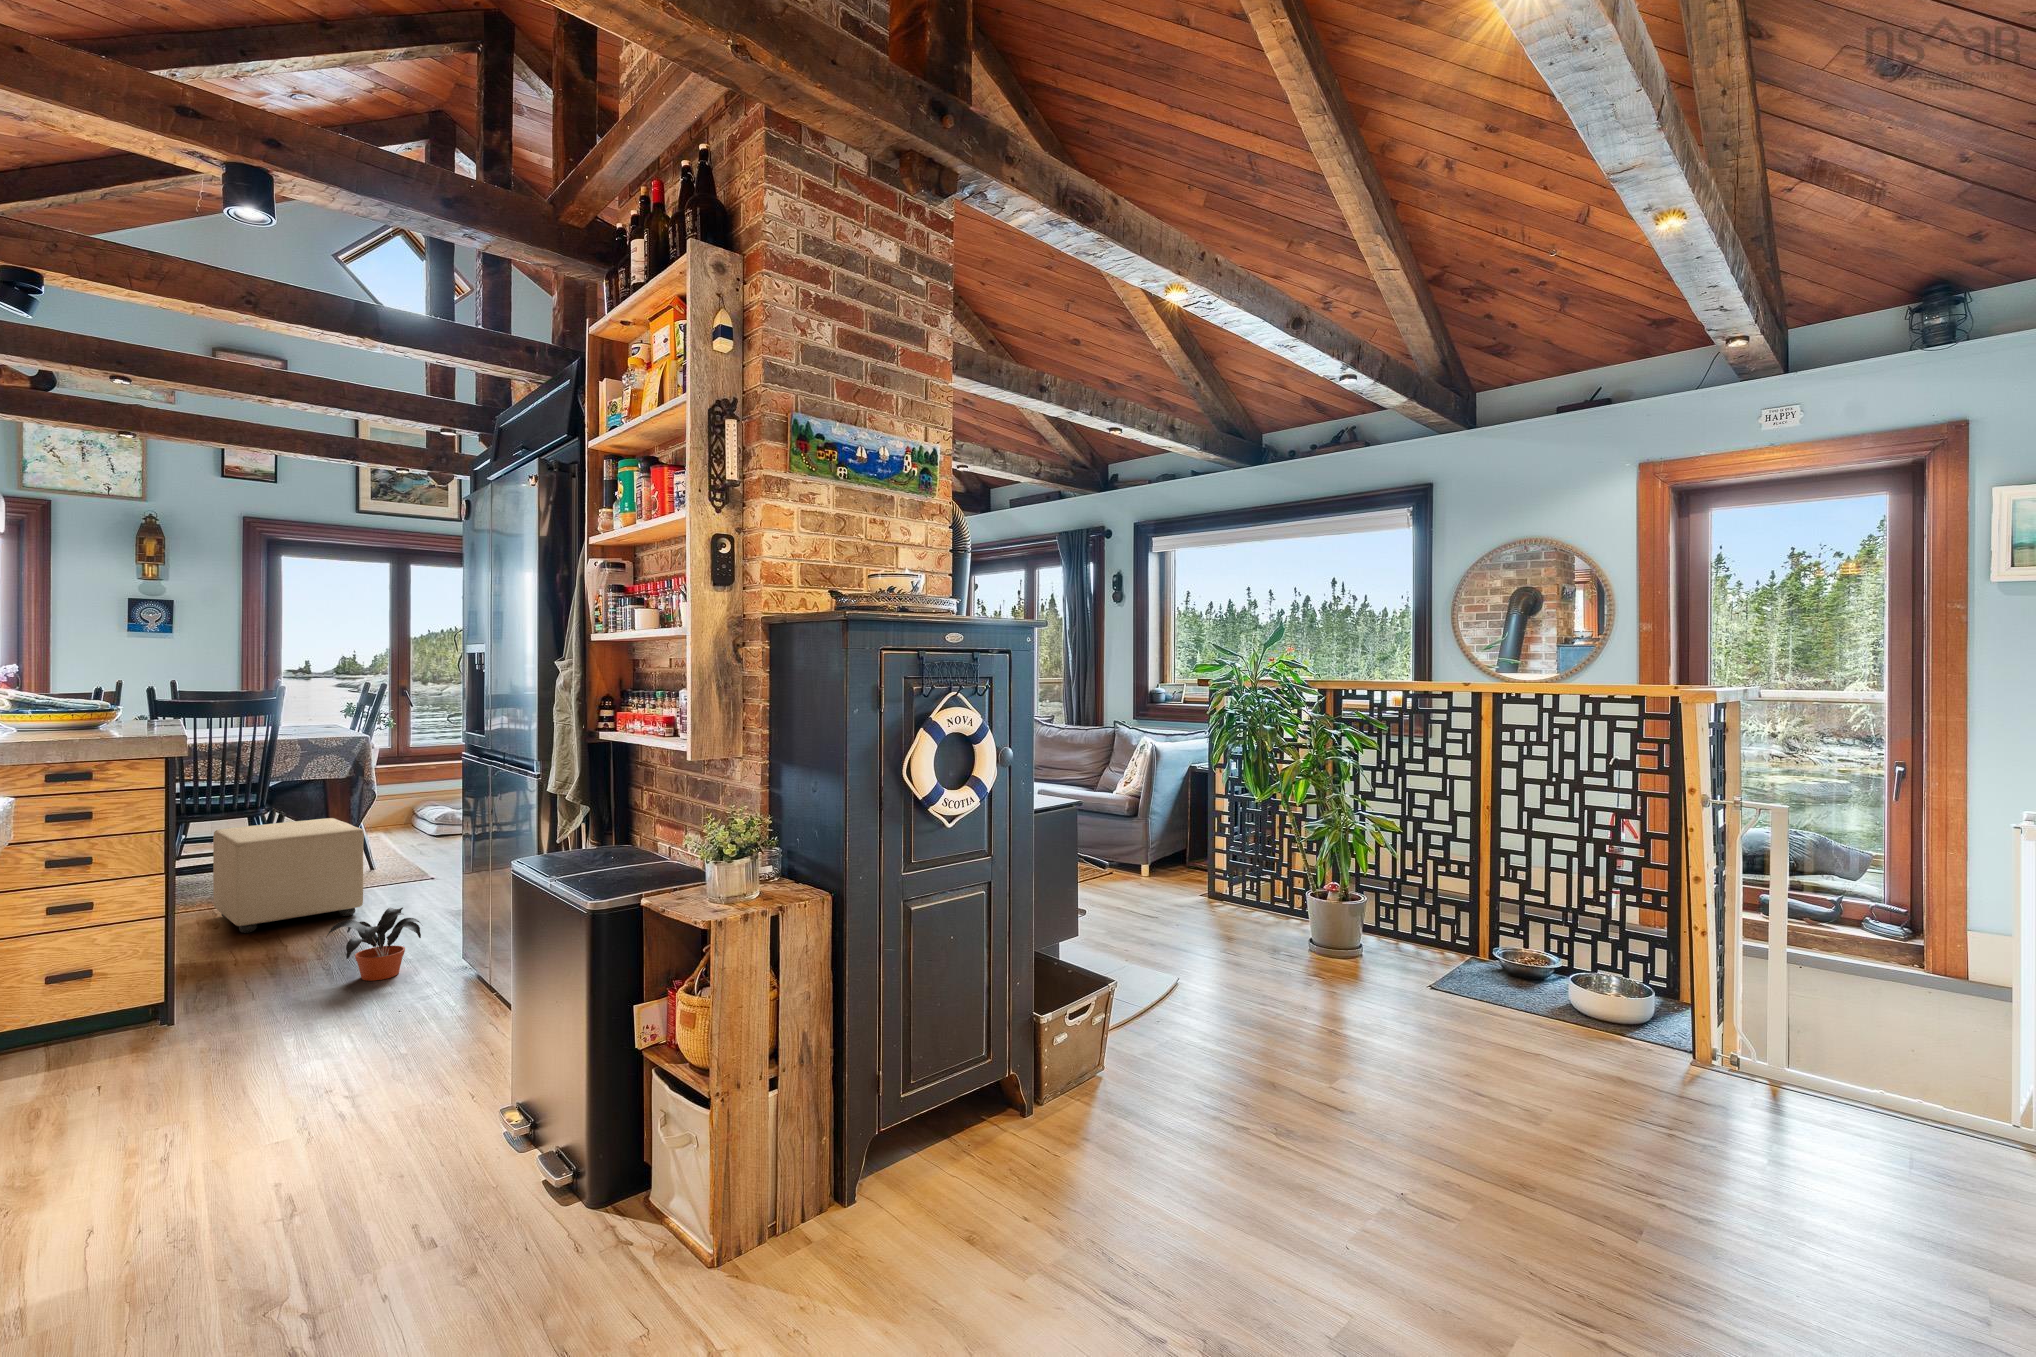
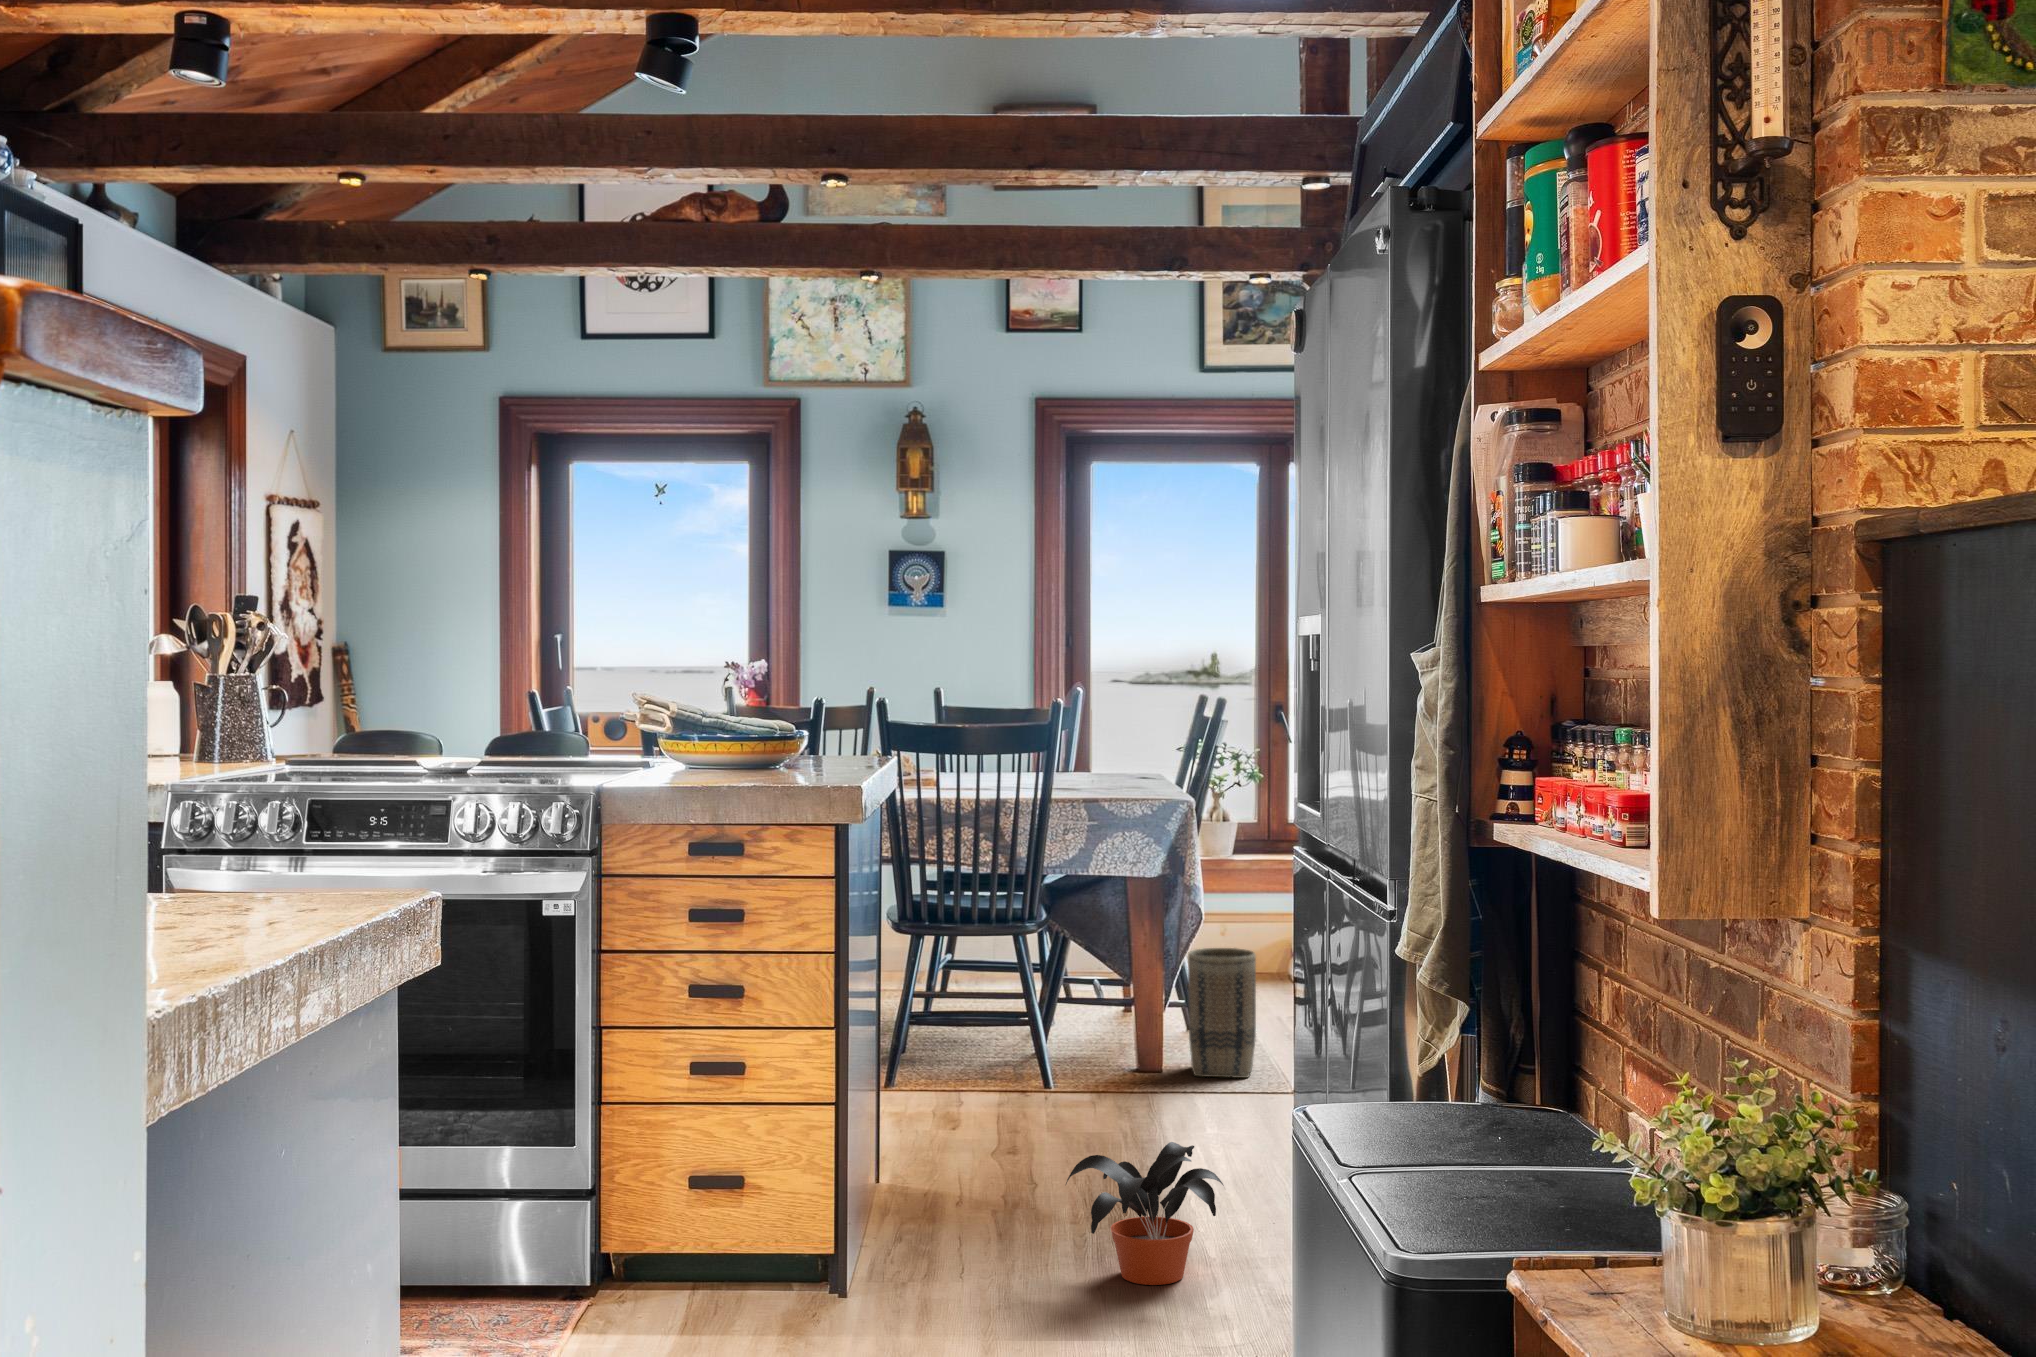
basket: none [368,816,410,884] -> present [1188,948,1256,1078]
ottoman: present [213,818,364,933] -> none [953,945,1162,1141]

